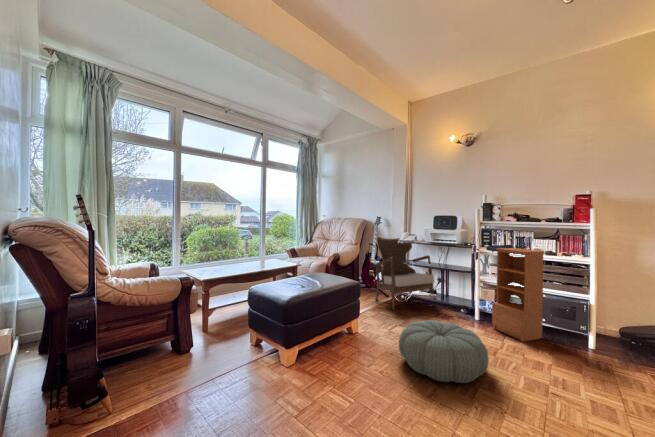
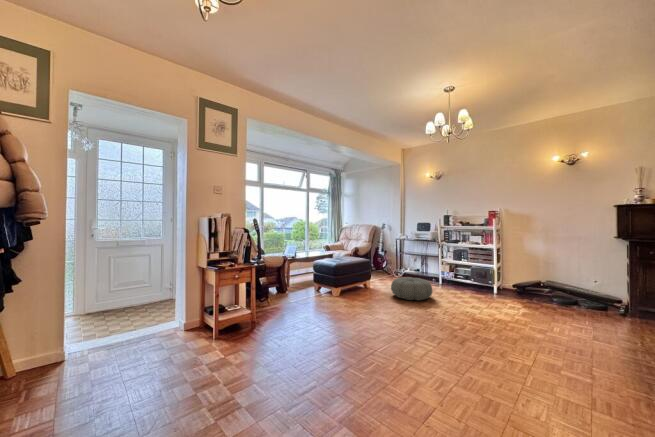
armchair: present [376,237,434,310] -> none [382,236,418,280]
bookcase: present [492,248,544,342] -> none [446,241,472,291]

